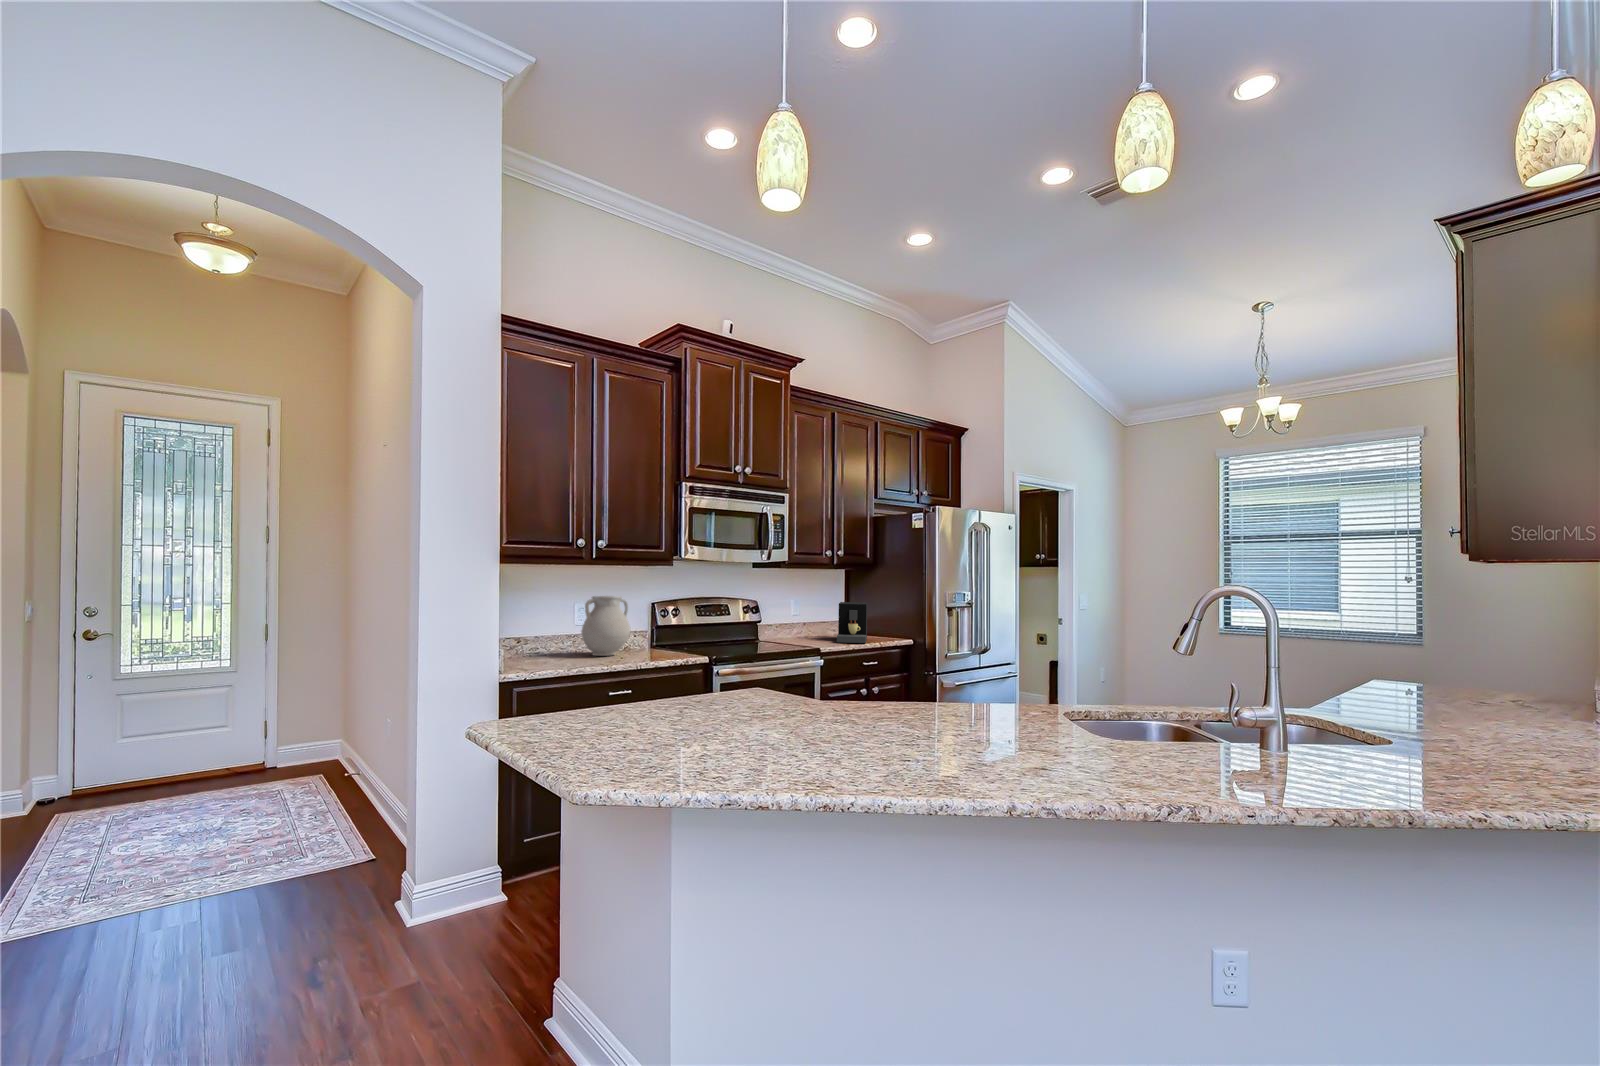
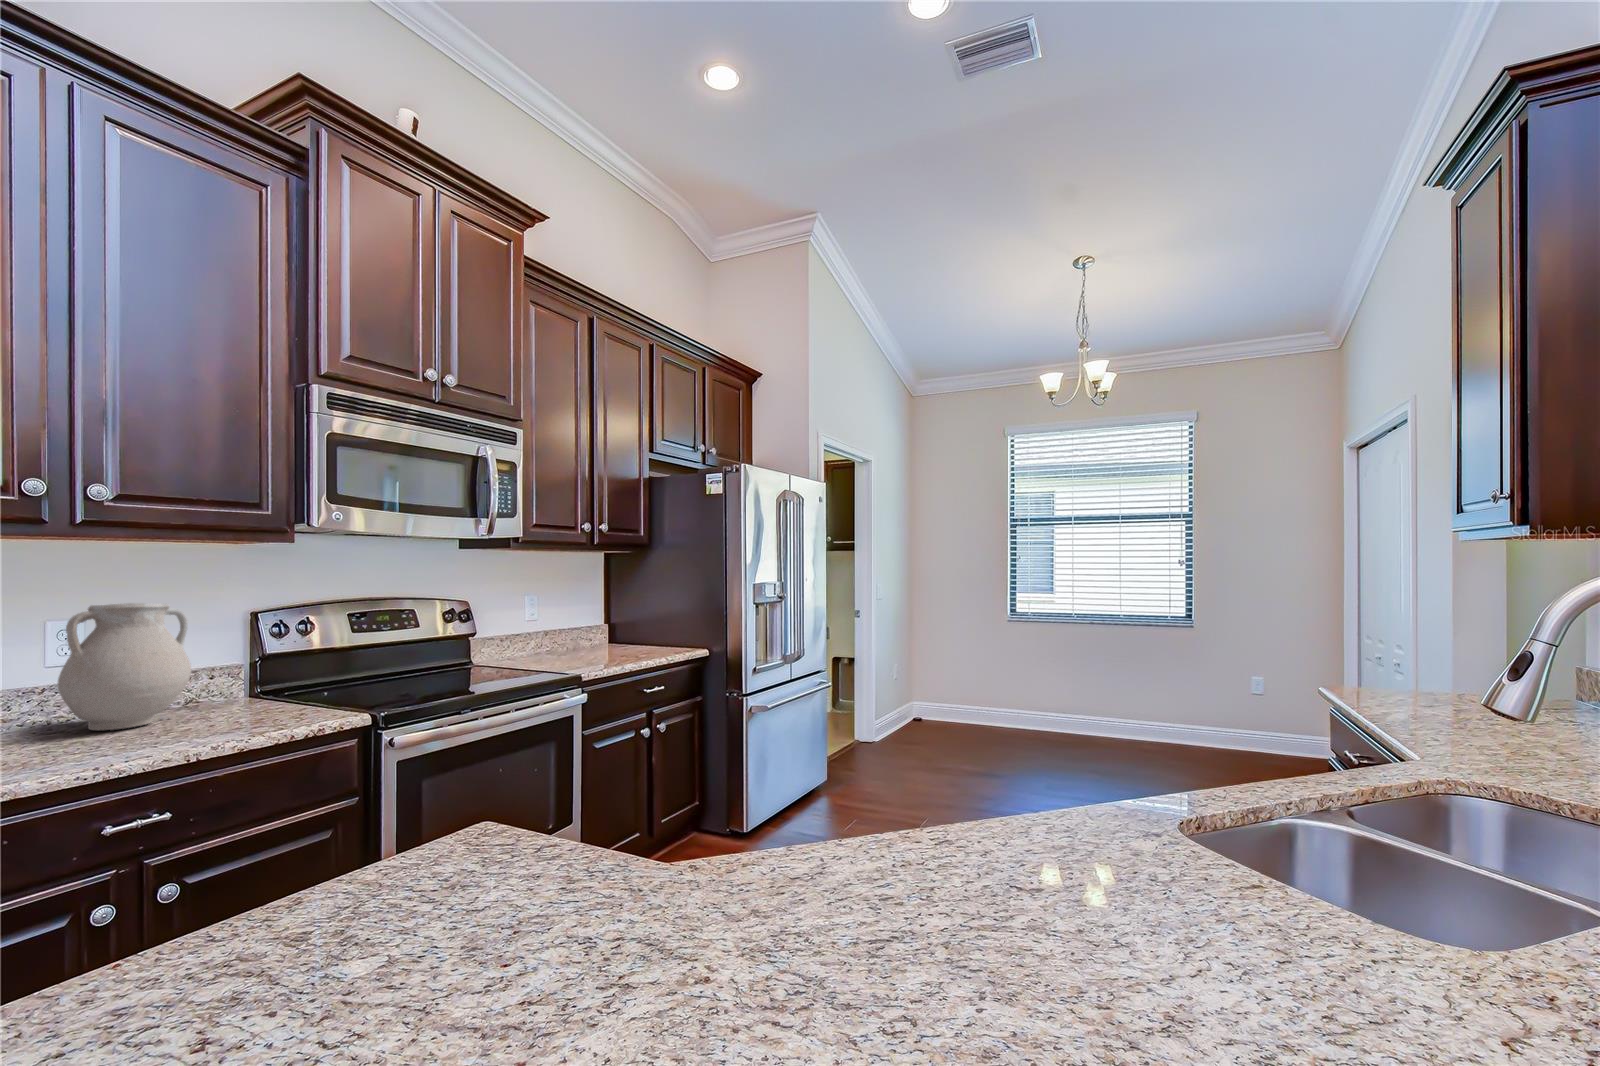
coffee maker: present [837,602,867,643] -> none [599,600,644,661]

